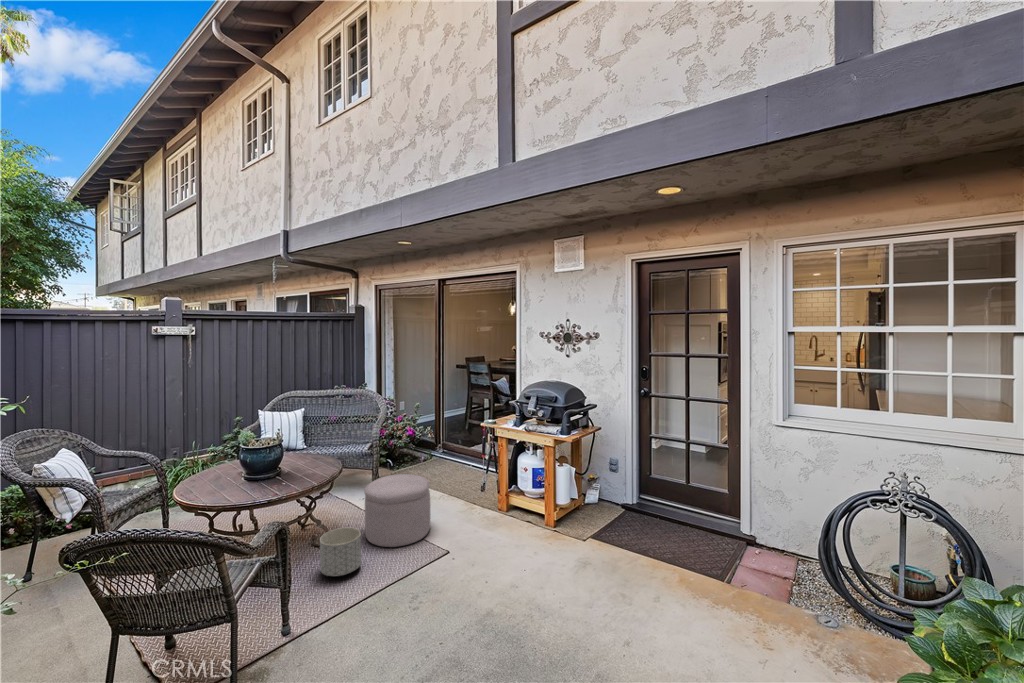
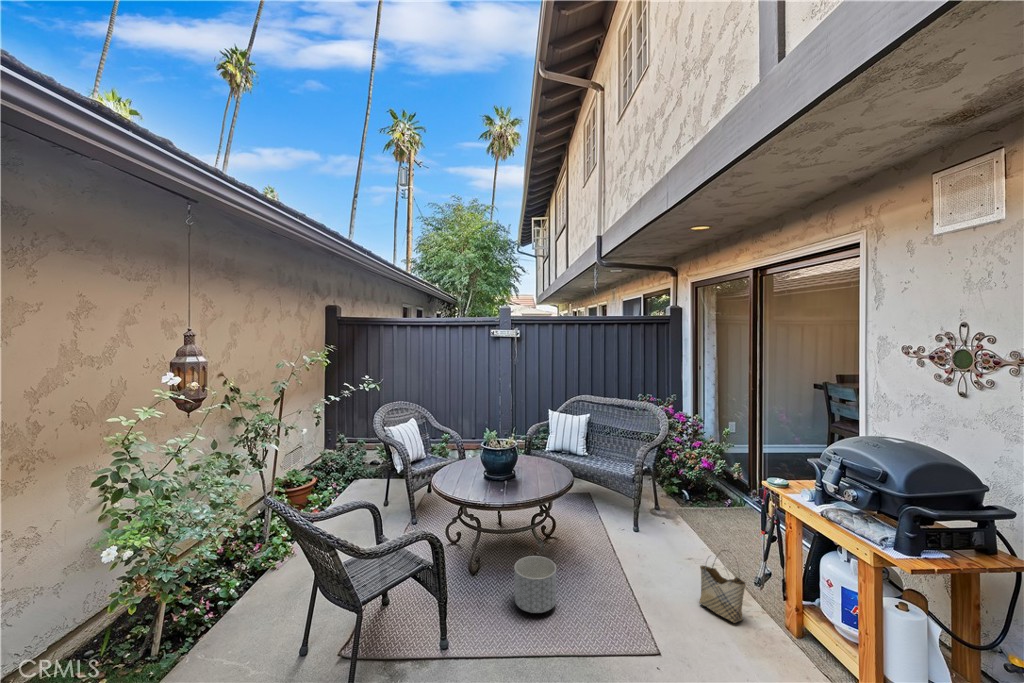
ottoman: present [365,474,431,547] -> none [584,514,664,612]
woven basket: none [450,475,481,520] -> present [699,550,746,623]

